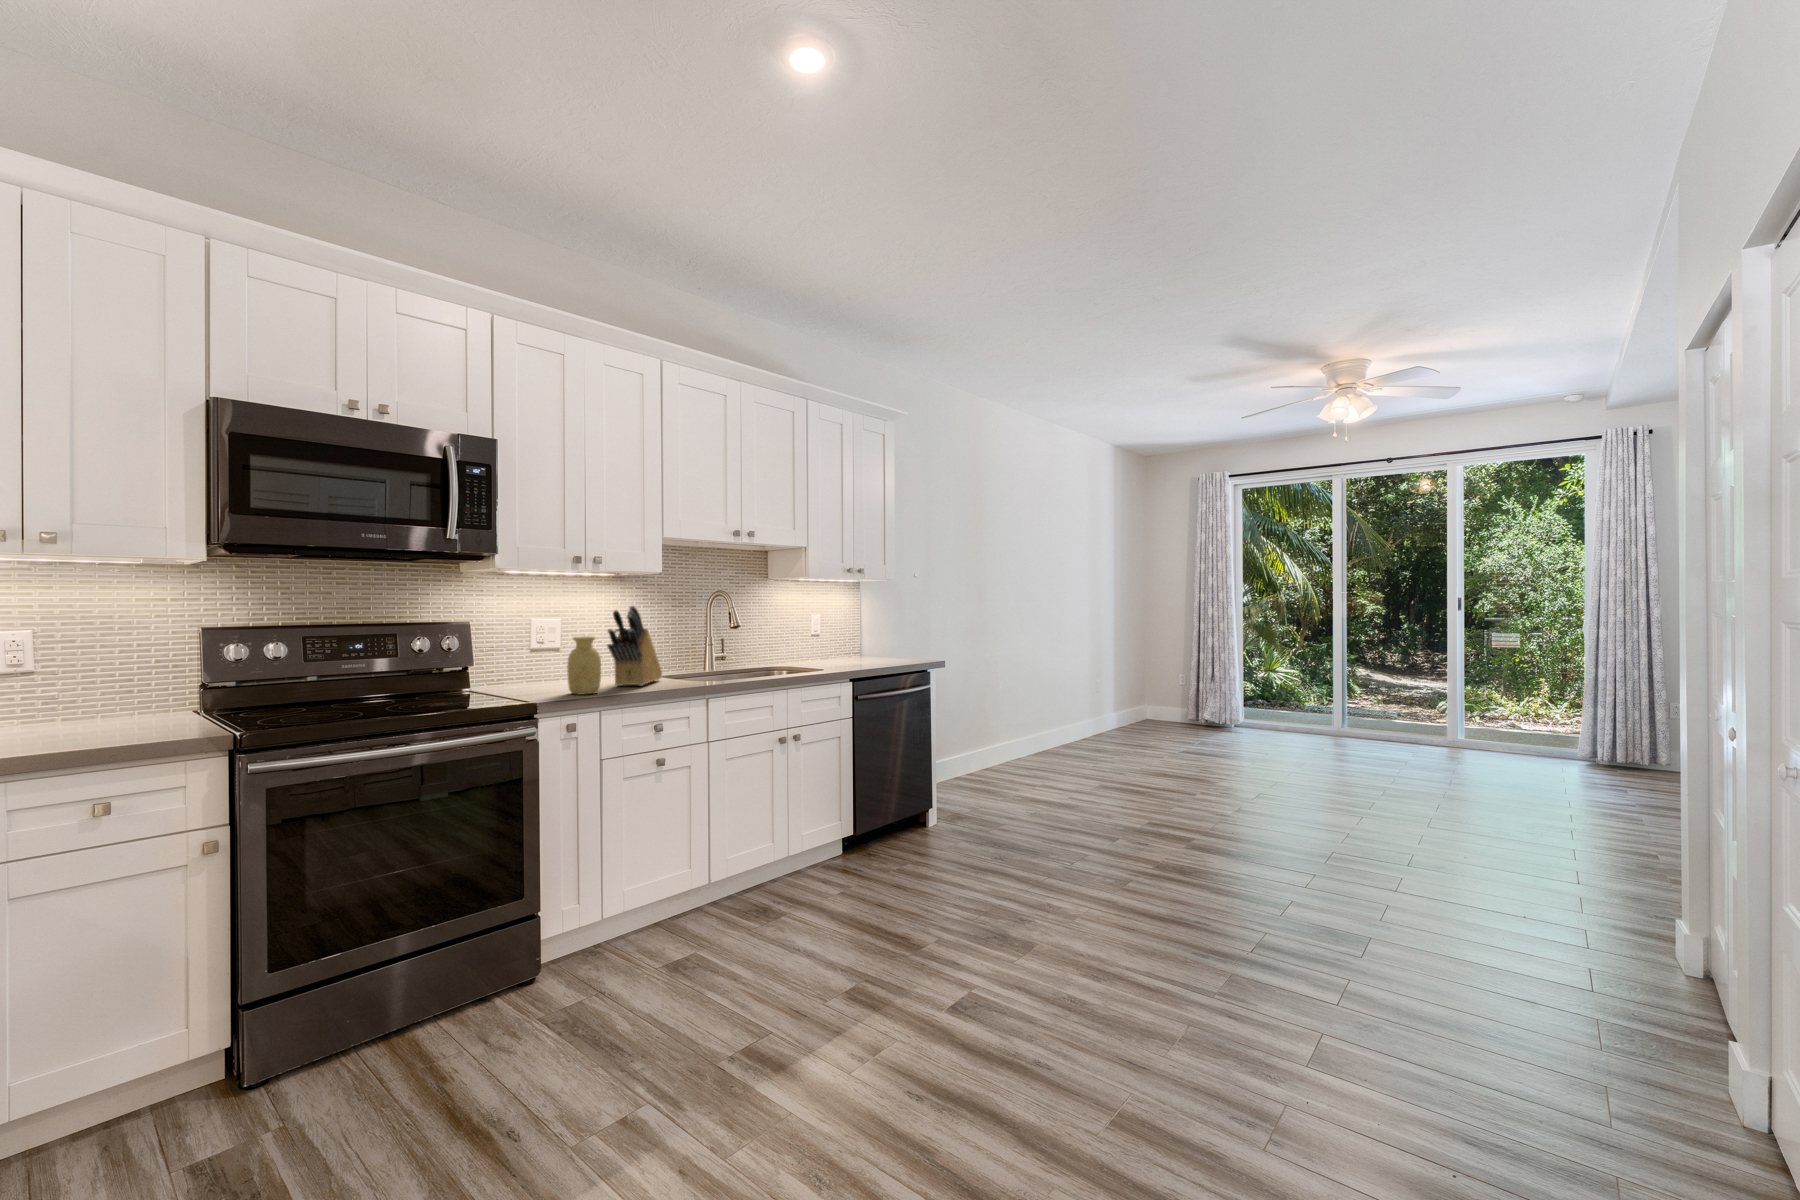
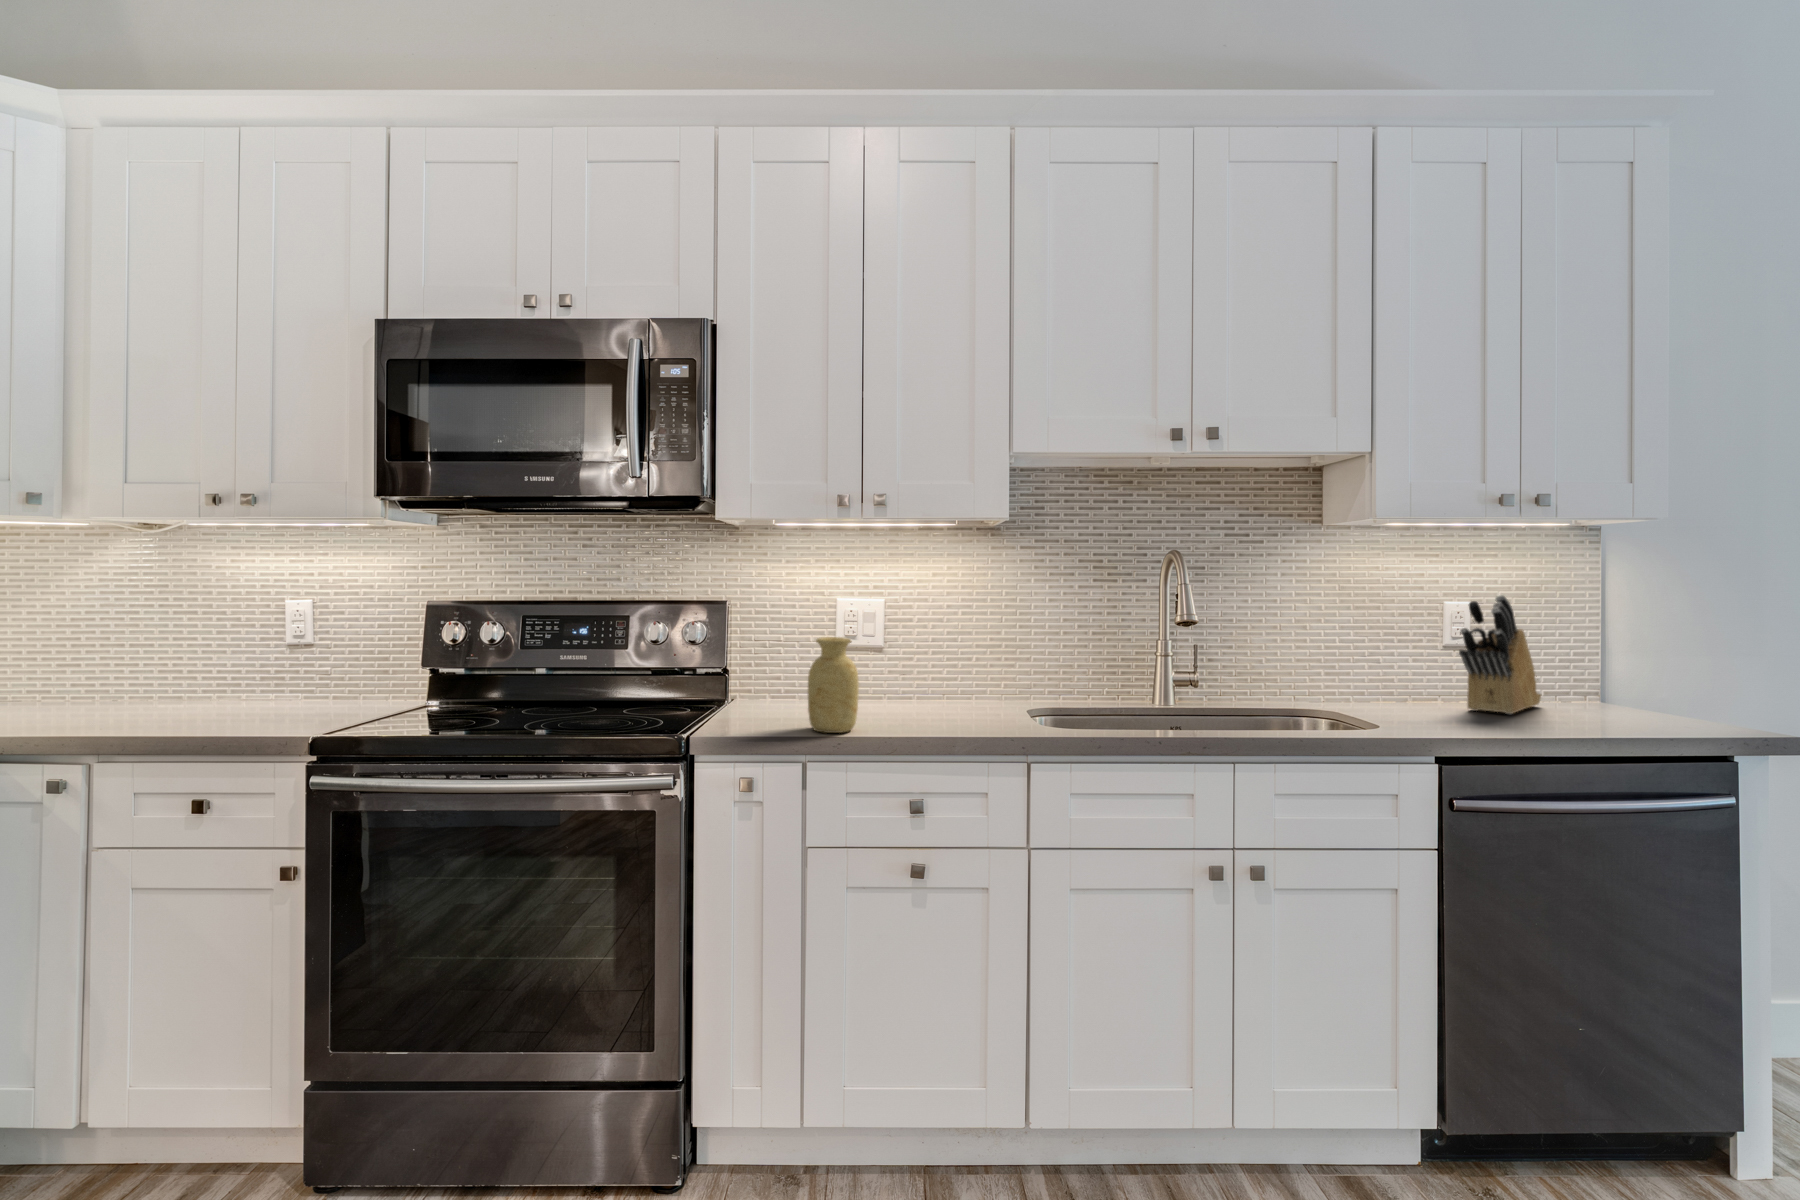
knife block: present [607,606,662,686] -> present [1459,595,1541,714]

